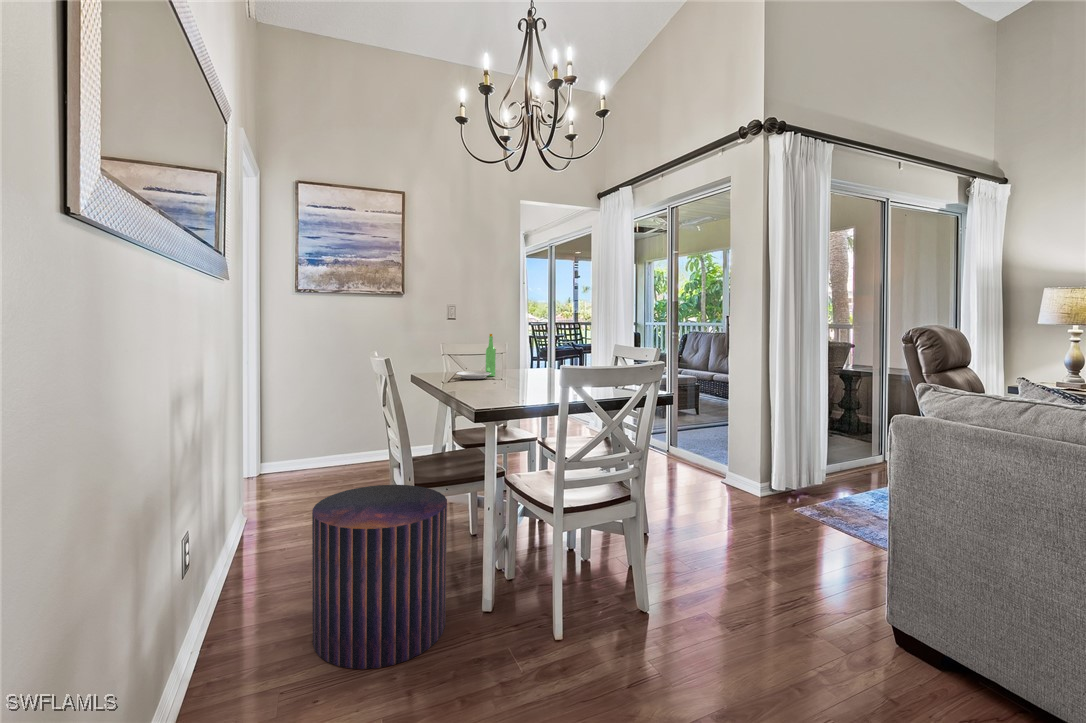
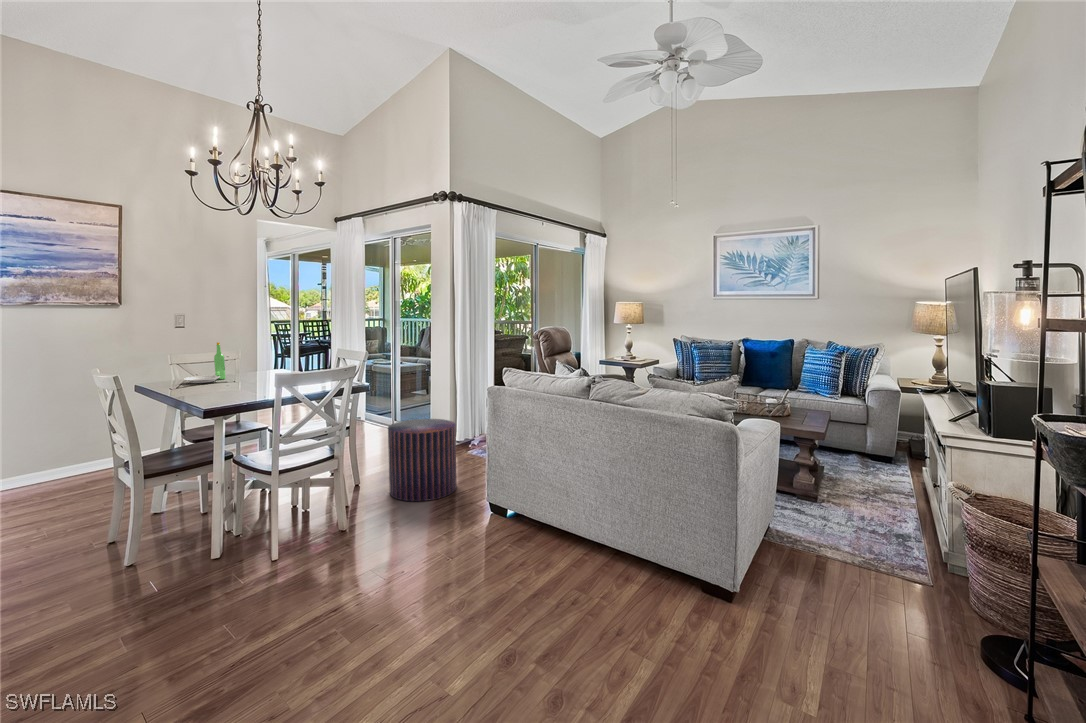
pouf: present [312,485,447,669] -> present [388,419,457,502]

